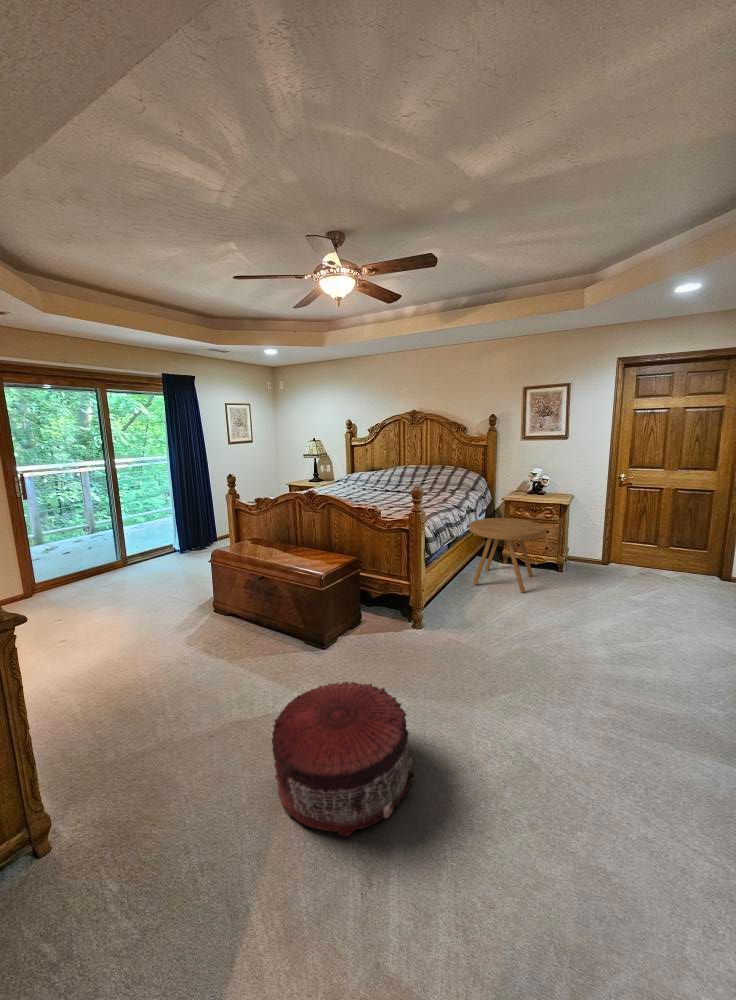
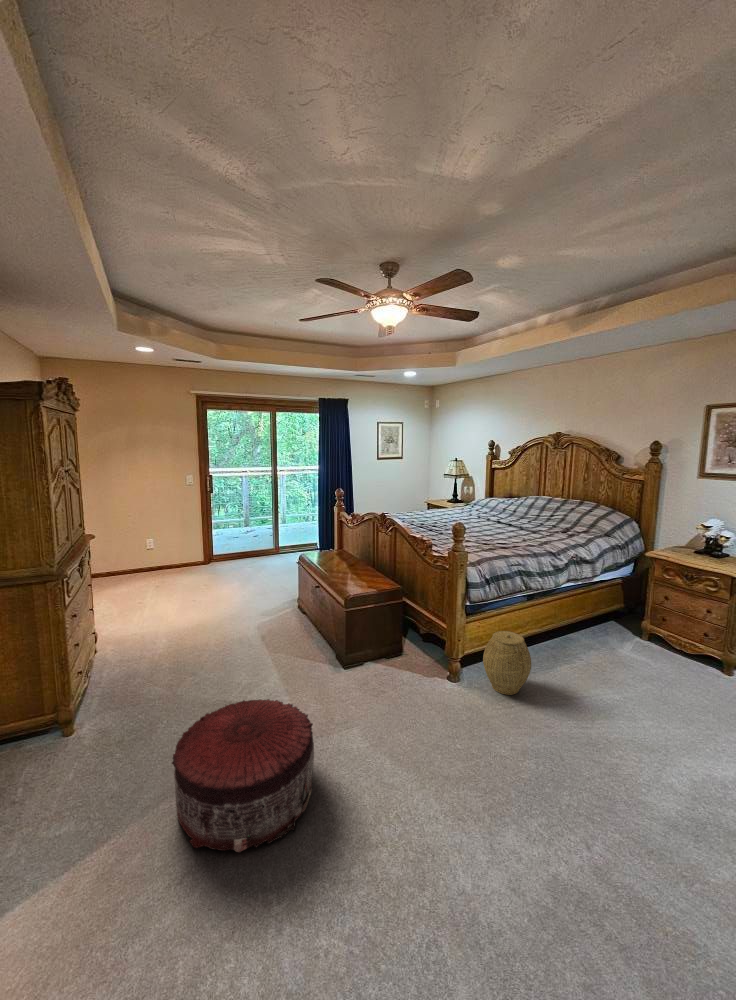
side table: present [469,518,546,592] -> none [573,573,692,682]
woven basket: none [435,576,473,626] -> present [483,631,531,695]

